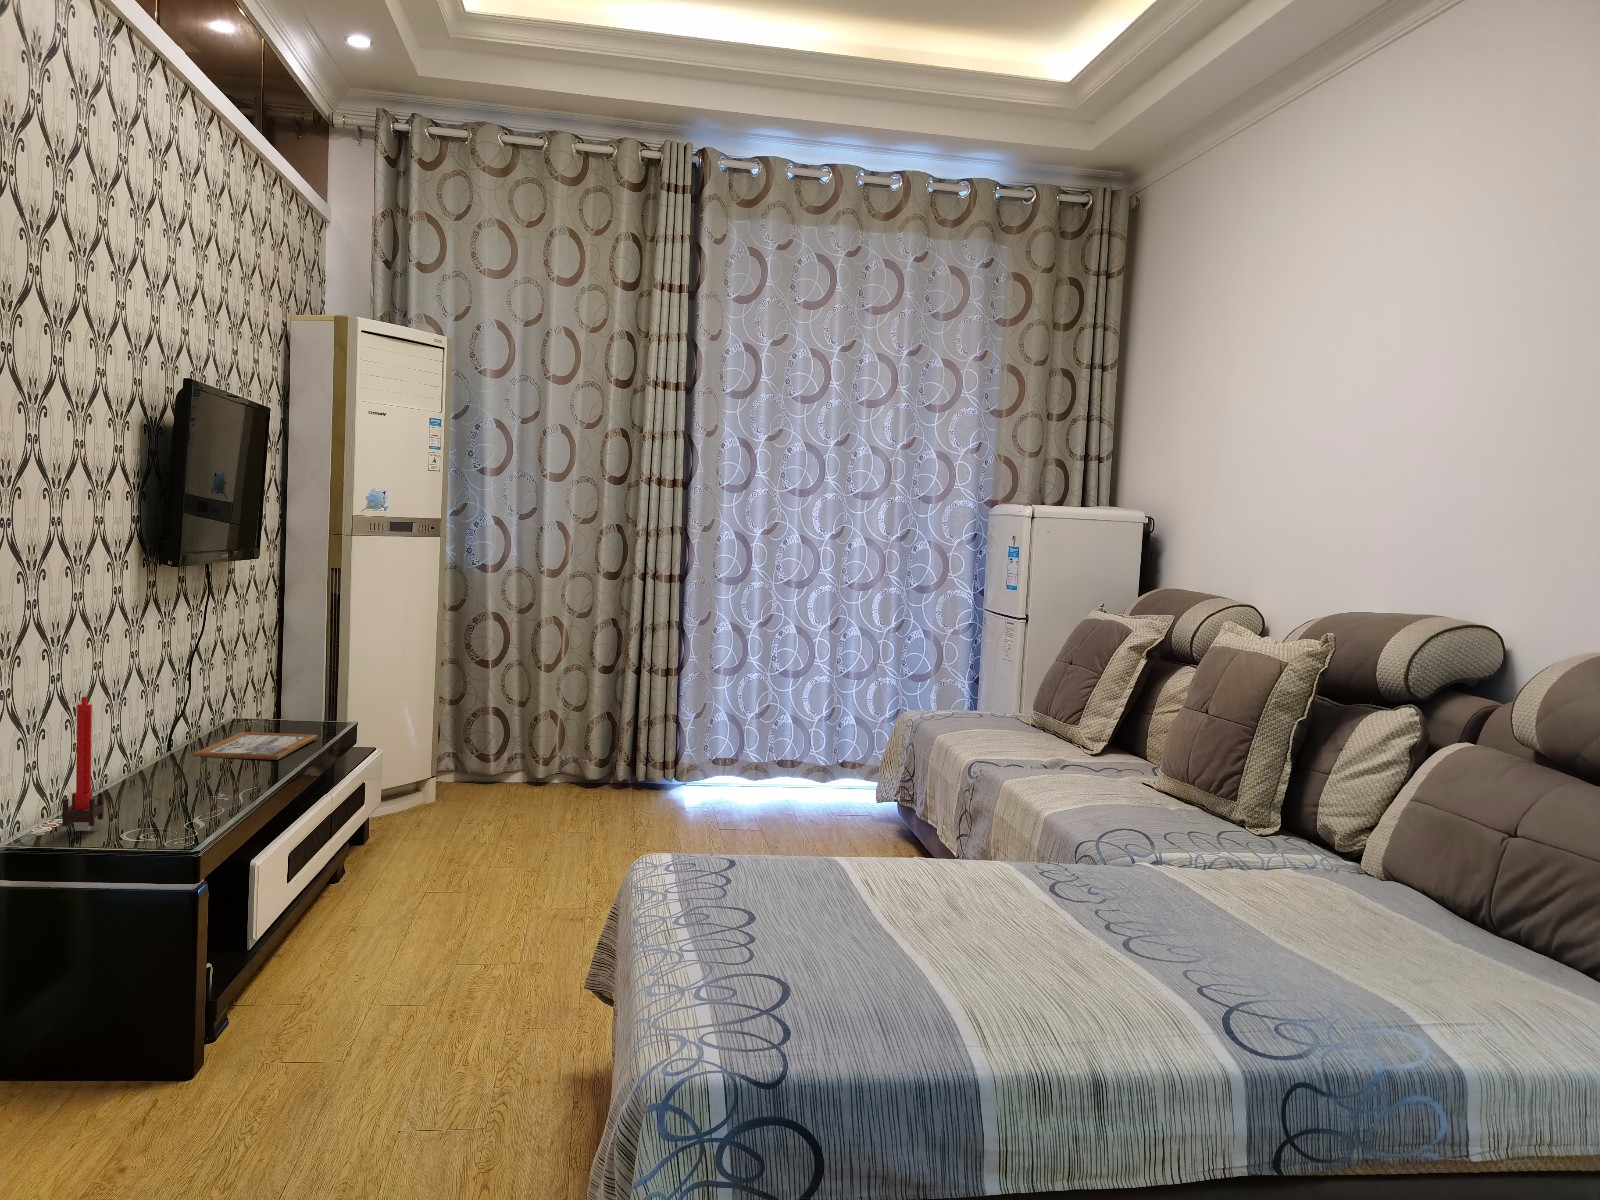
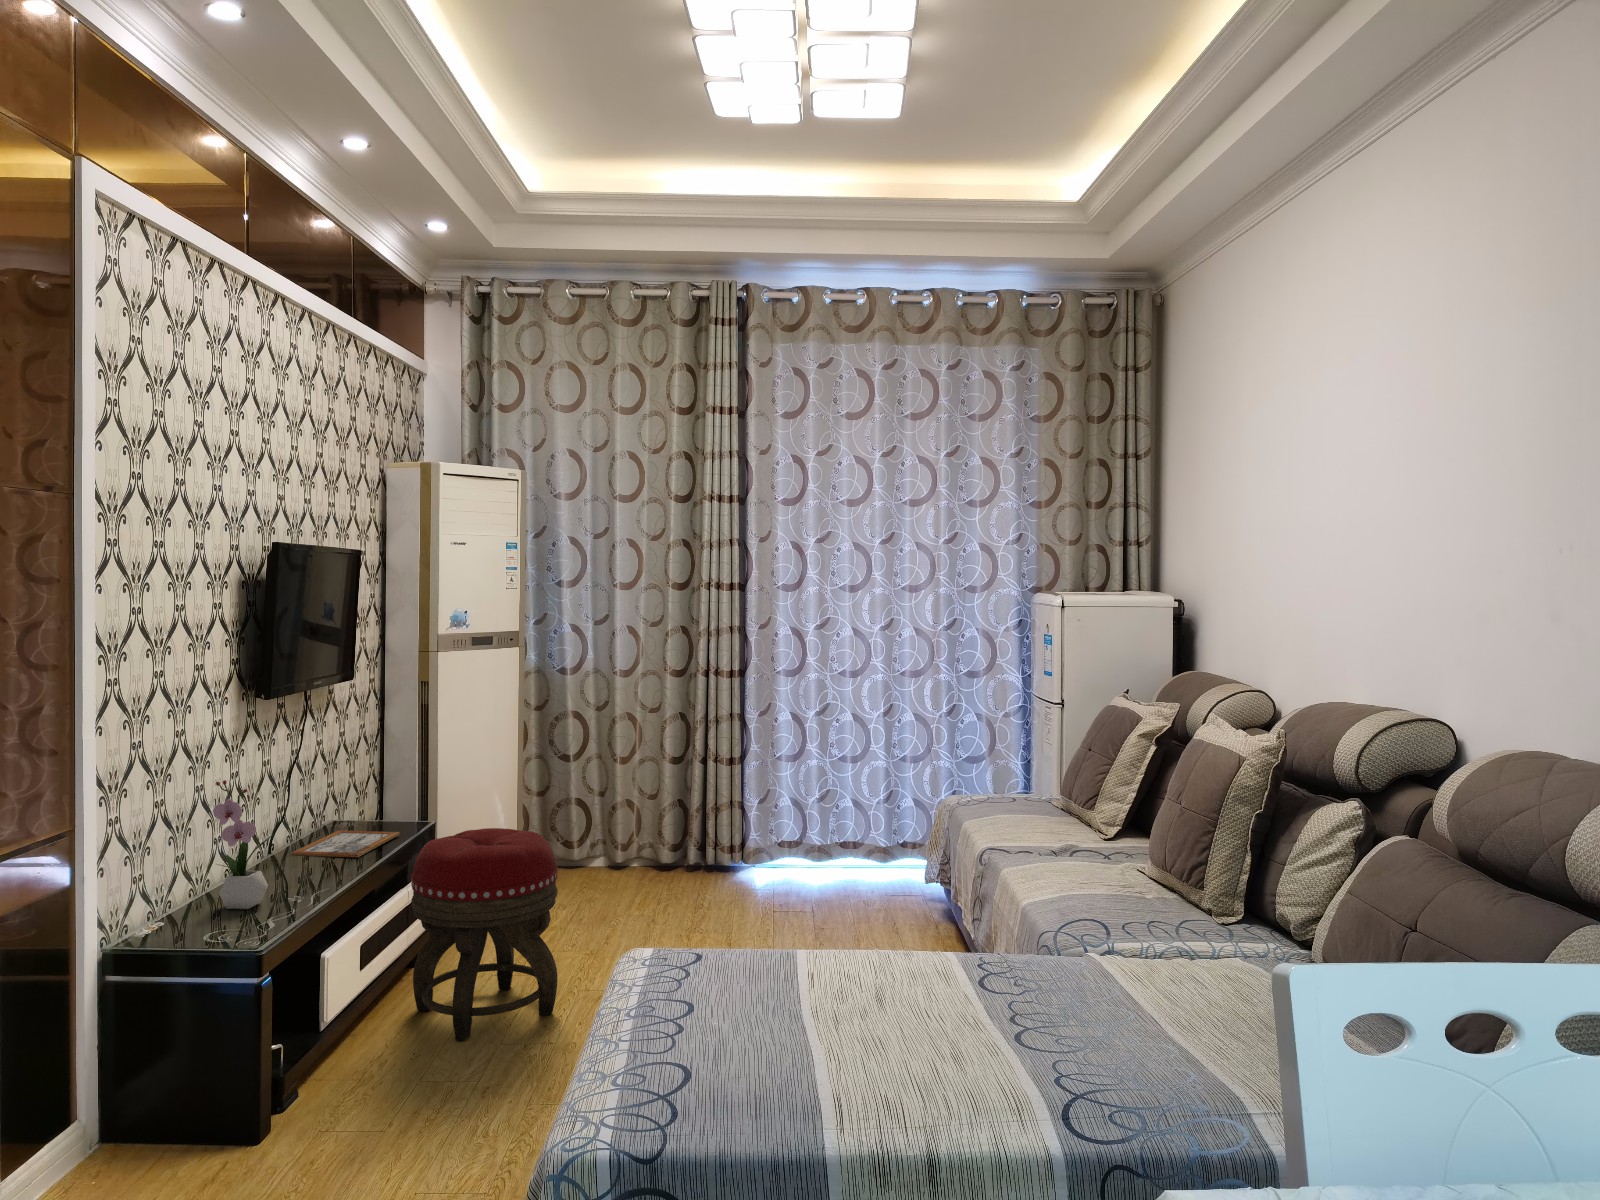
flower arrangement: none [124,656,195,811] -> present [213,780,273,909]
candle: present [62,697,104,831] -> none [160,818,194,928]
footstool: none [347,729,520,965] -> present [411,828,558,1041]

